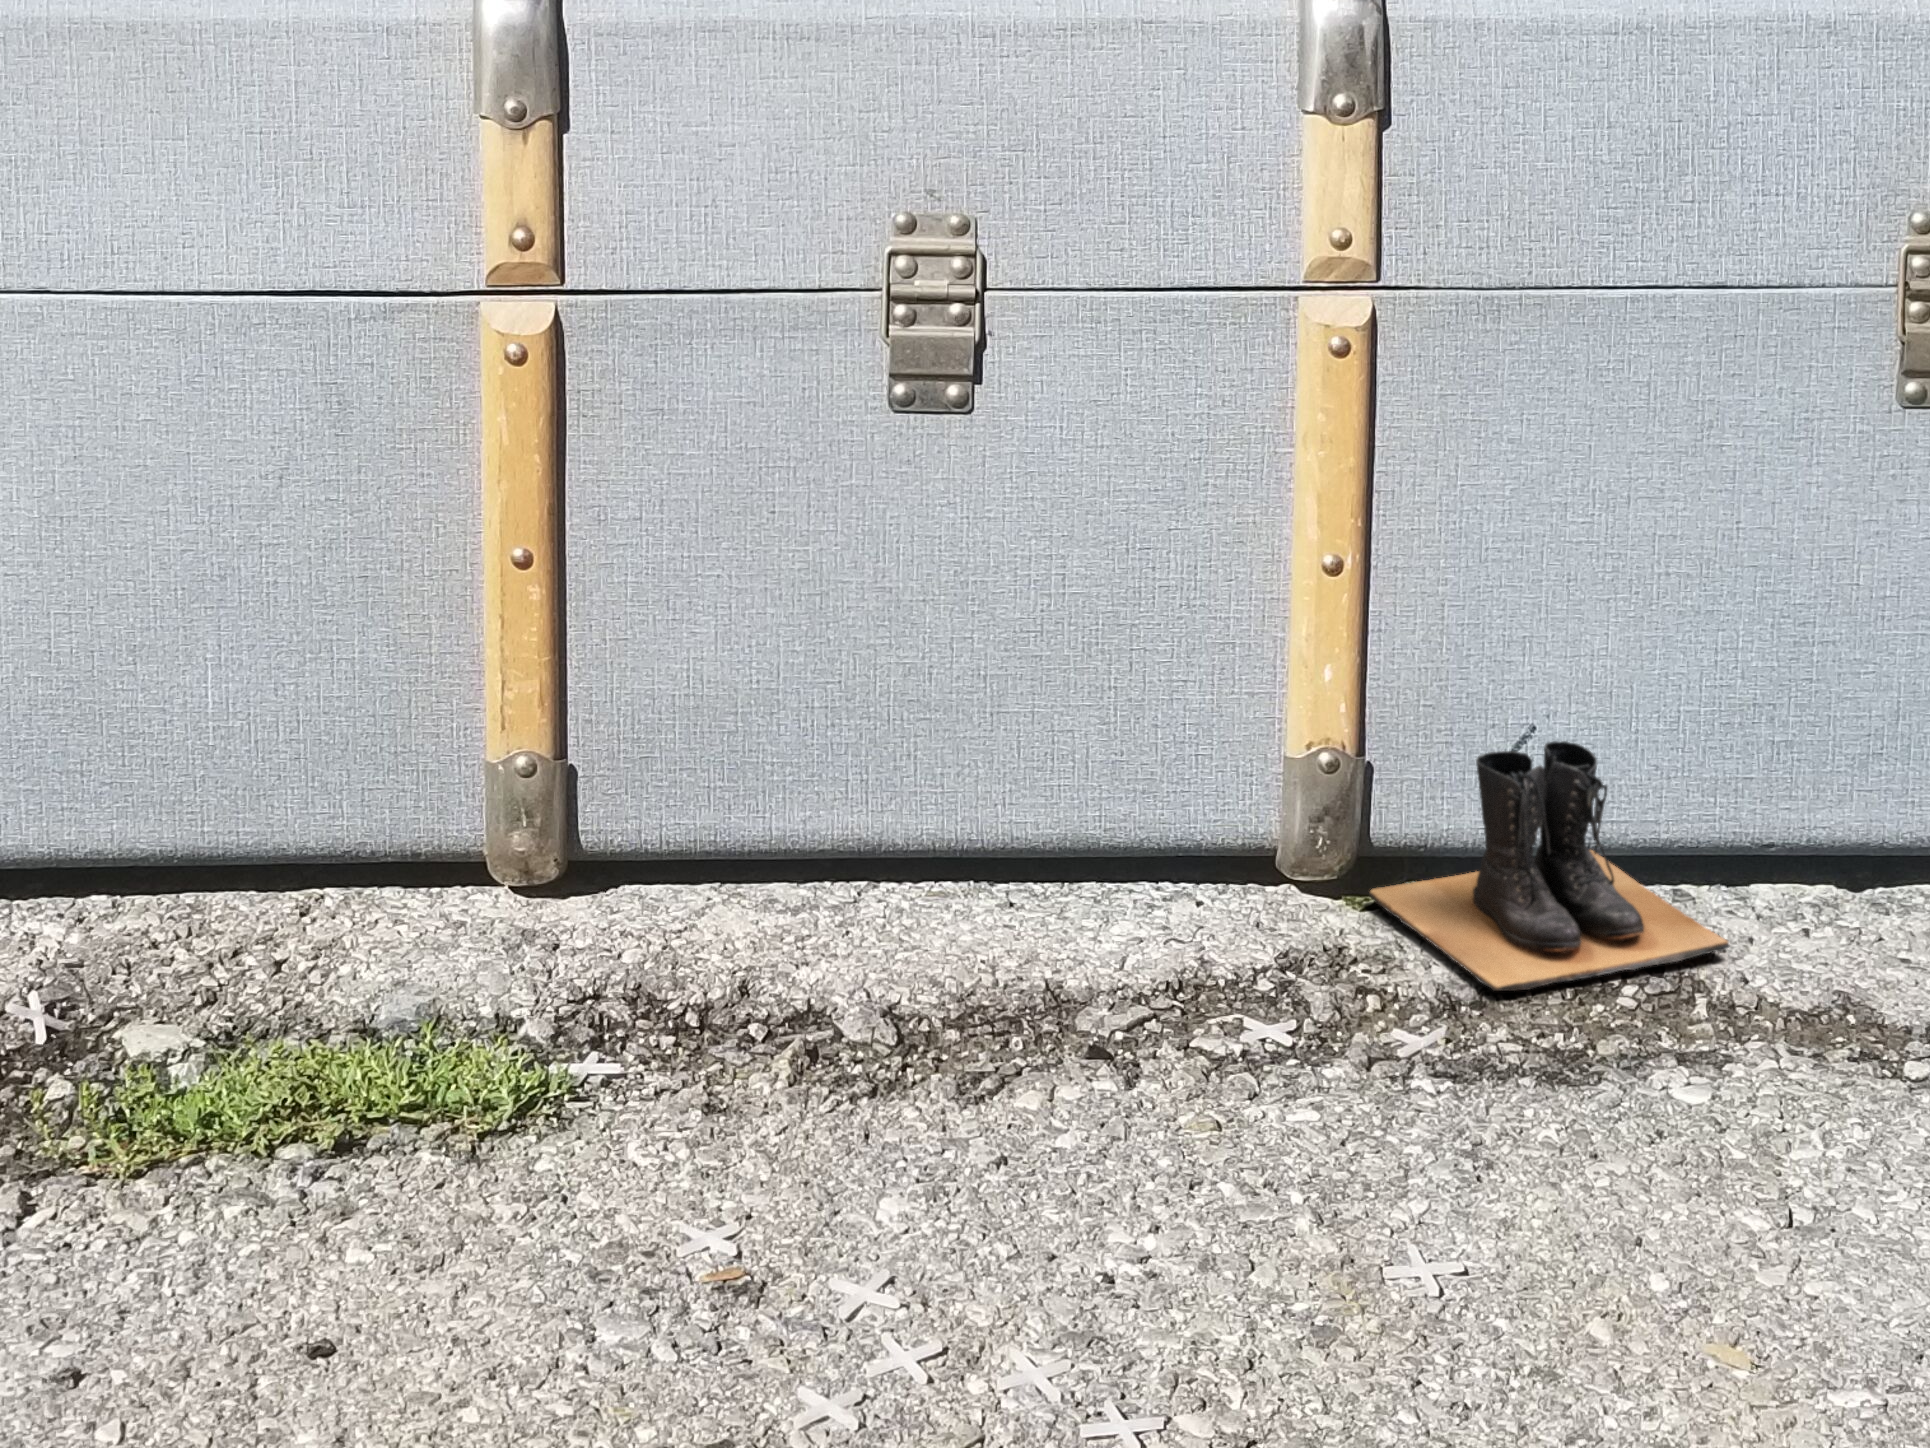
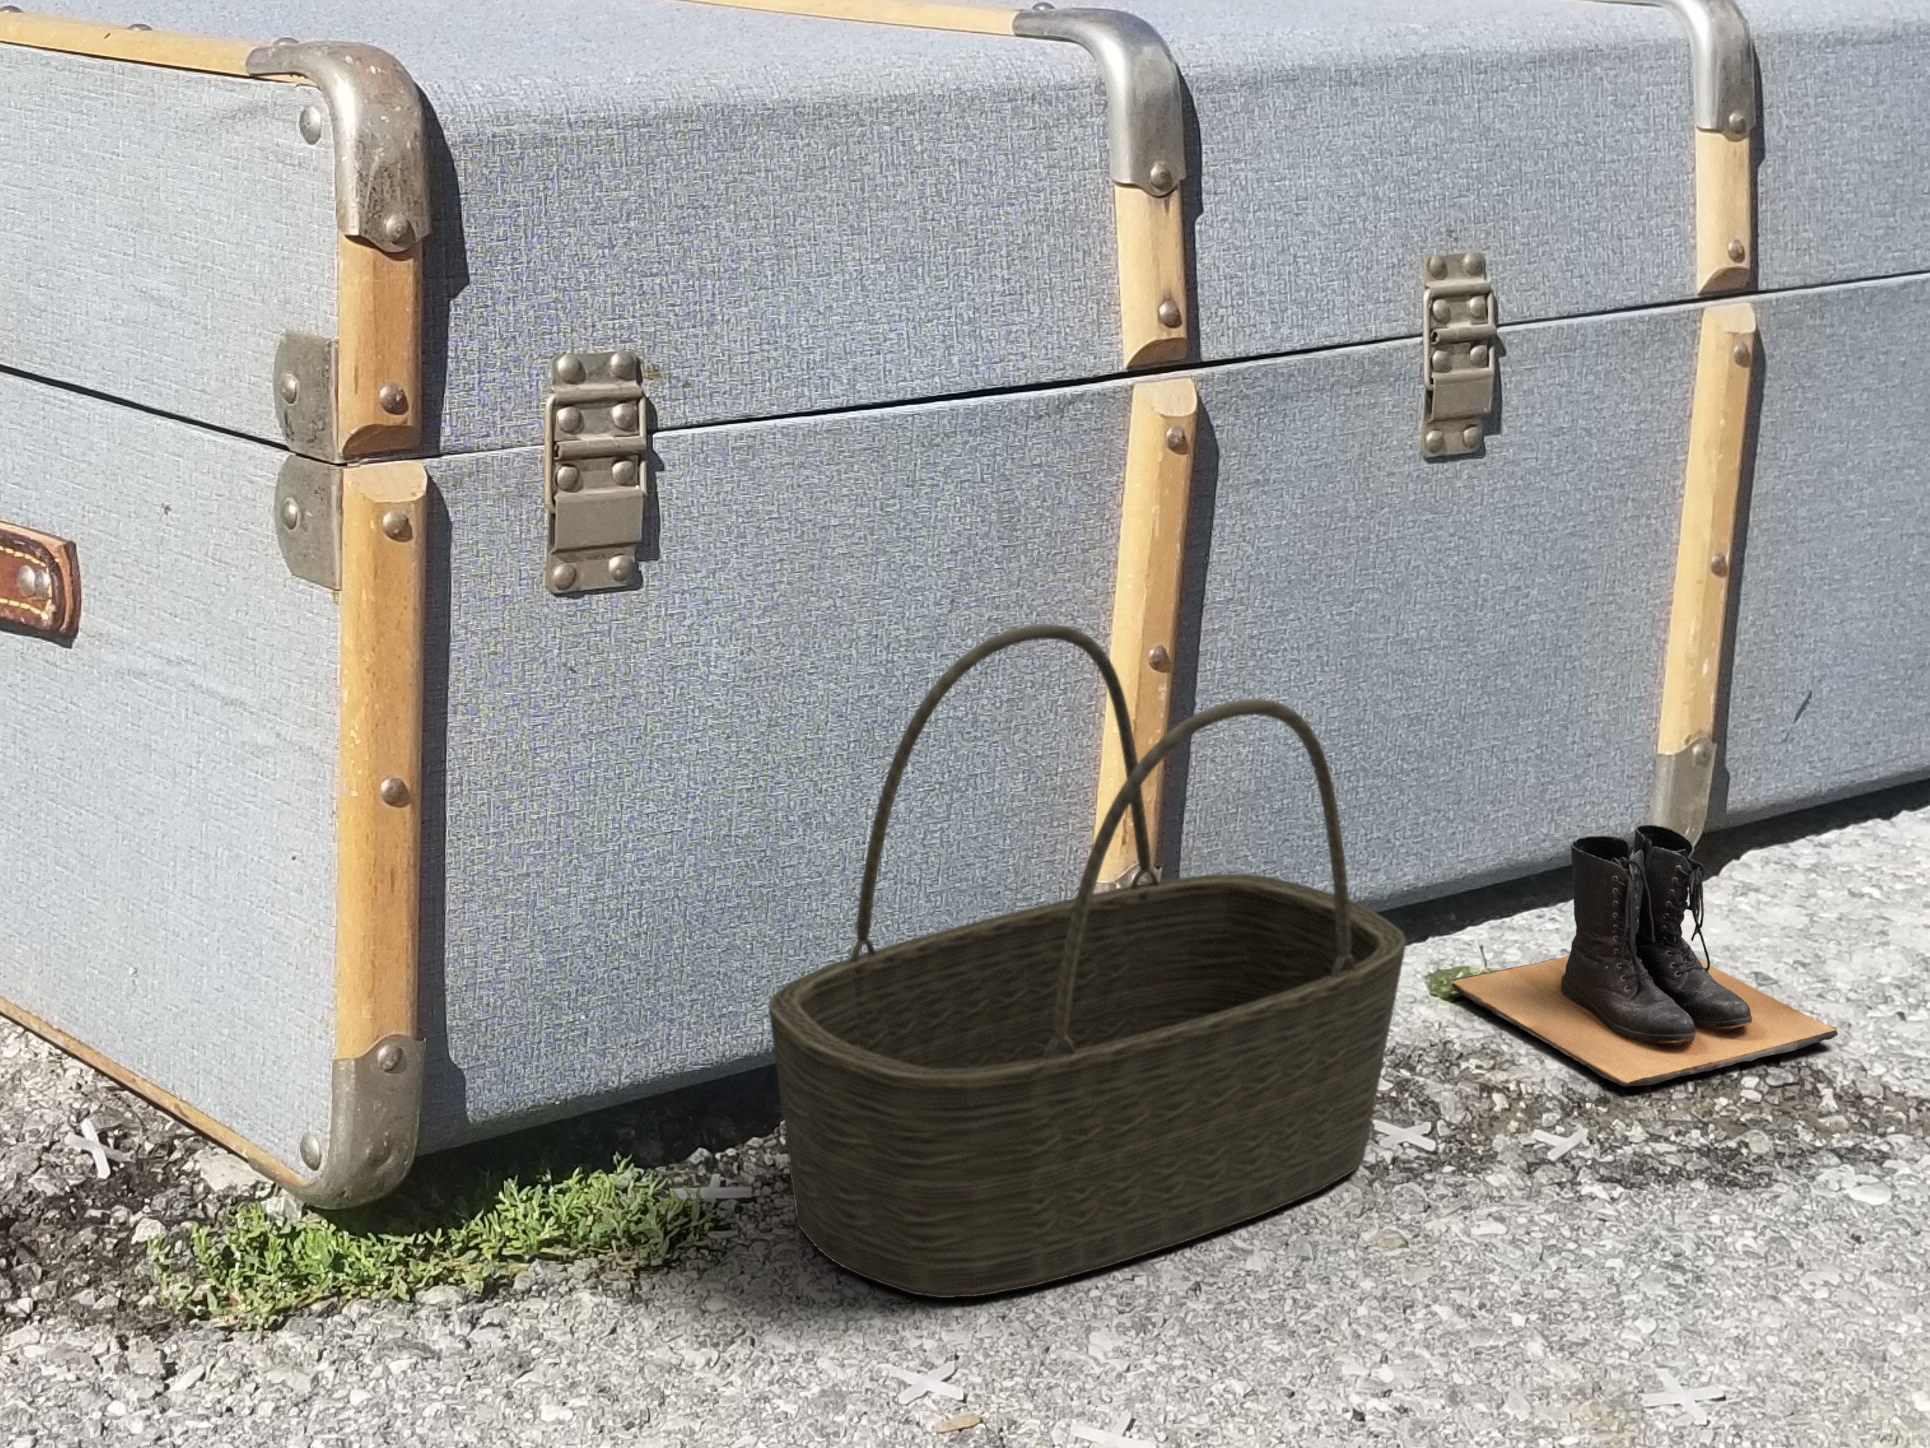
basket: none [612,543,1246,1166] -> present [769,624,1406,1298]

